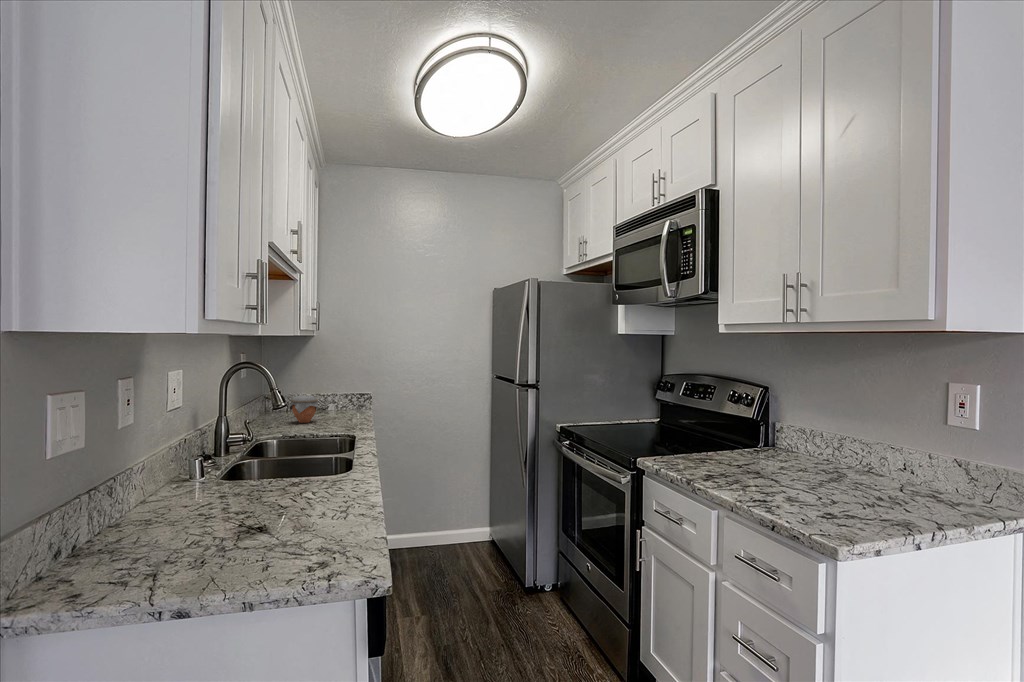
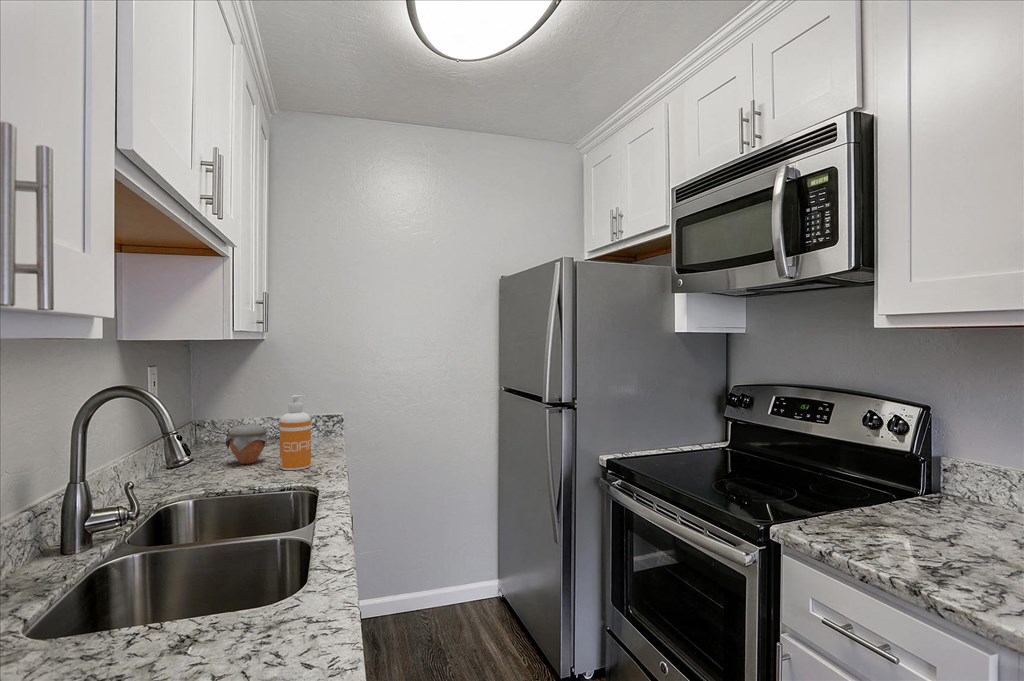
soap dispenser: none [328,374,349,427] -> present [280,395,311,470]

